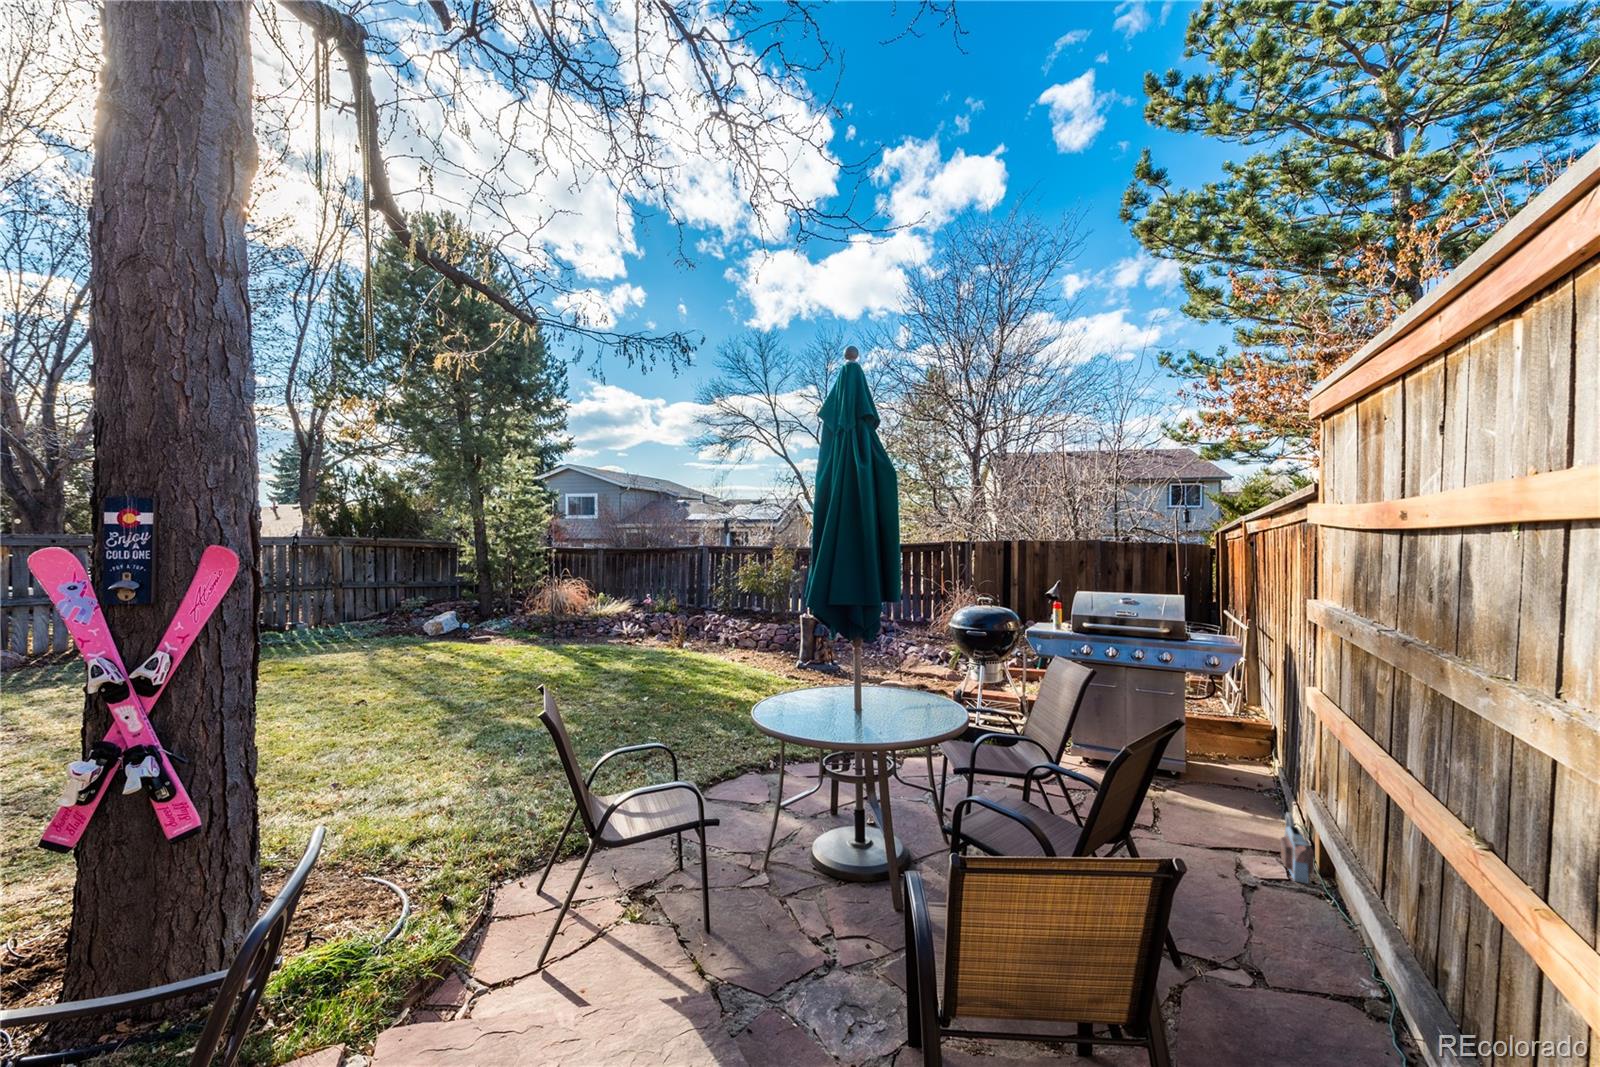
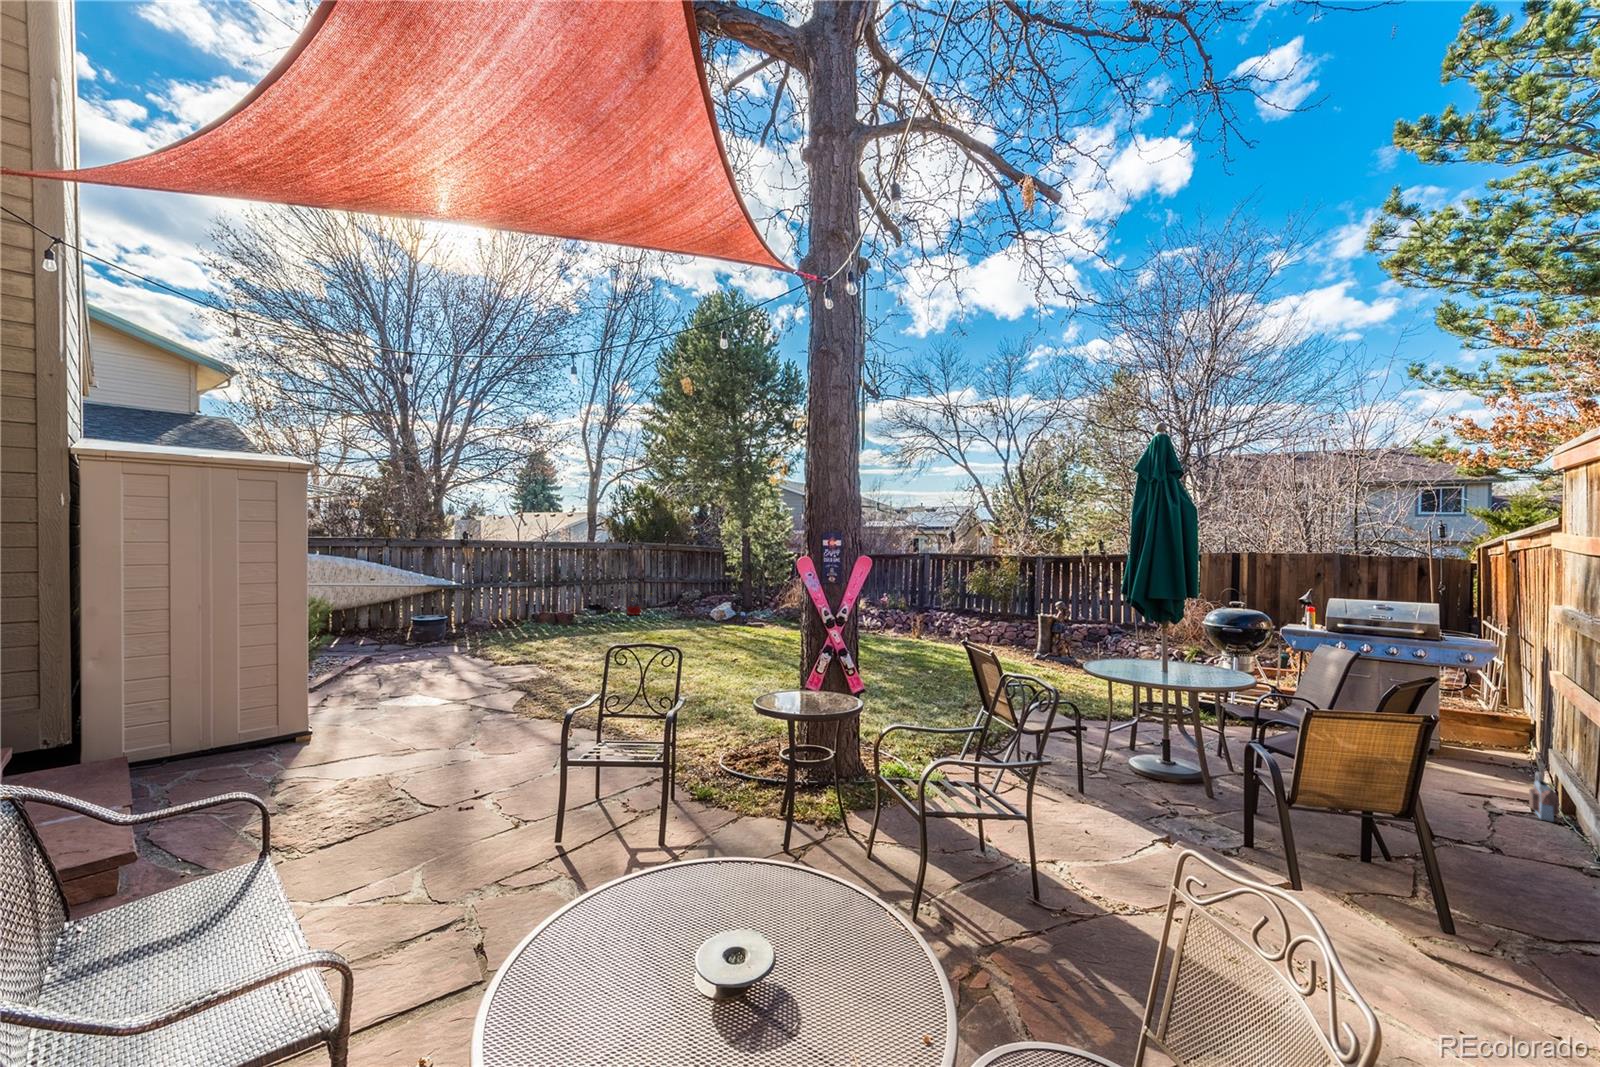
decorative plant: none [278,590,342,636] -> present [627,589,642,615]

